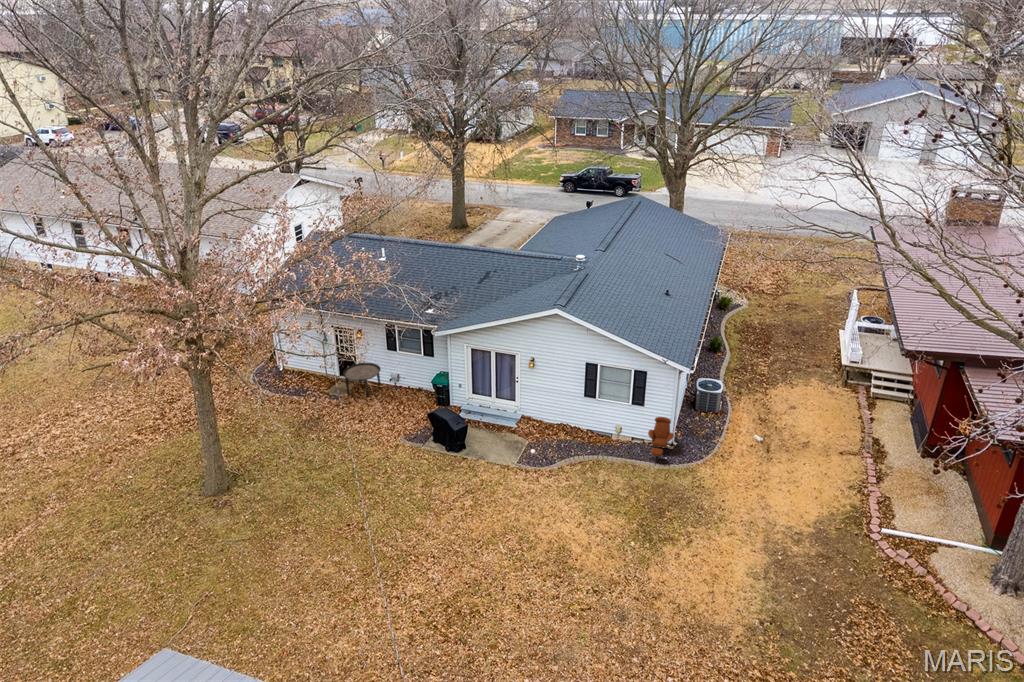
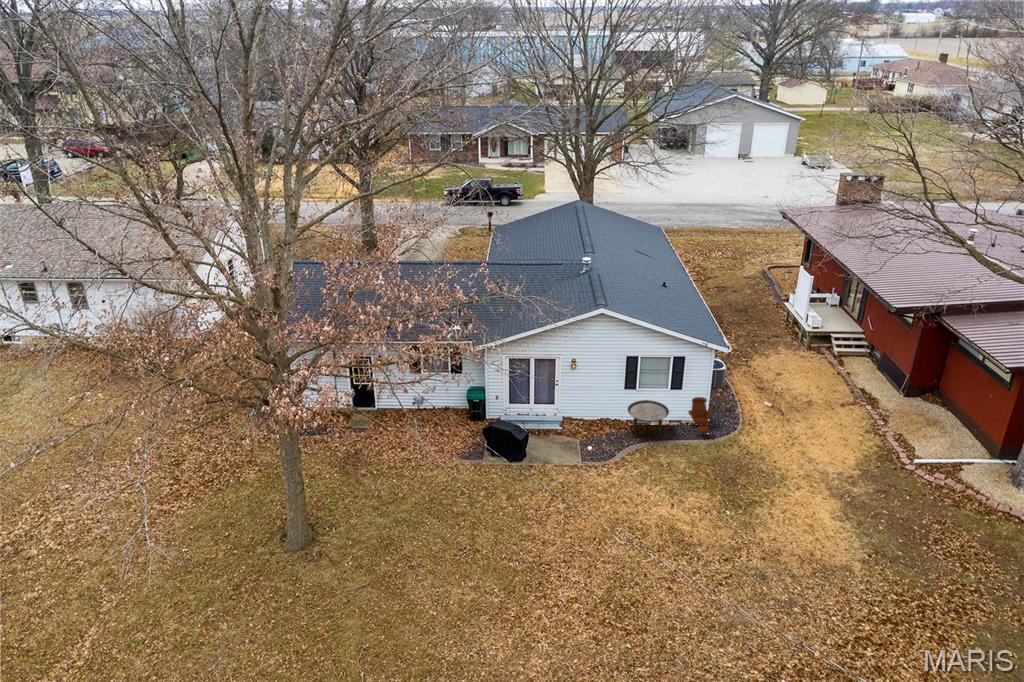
round table: present [343,363,381,397] -> present [628,400,669,438]

